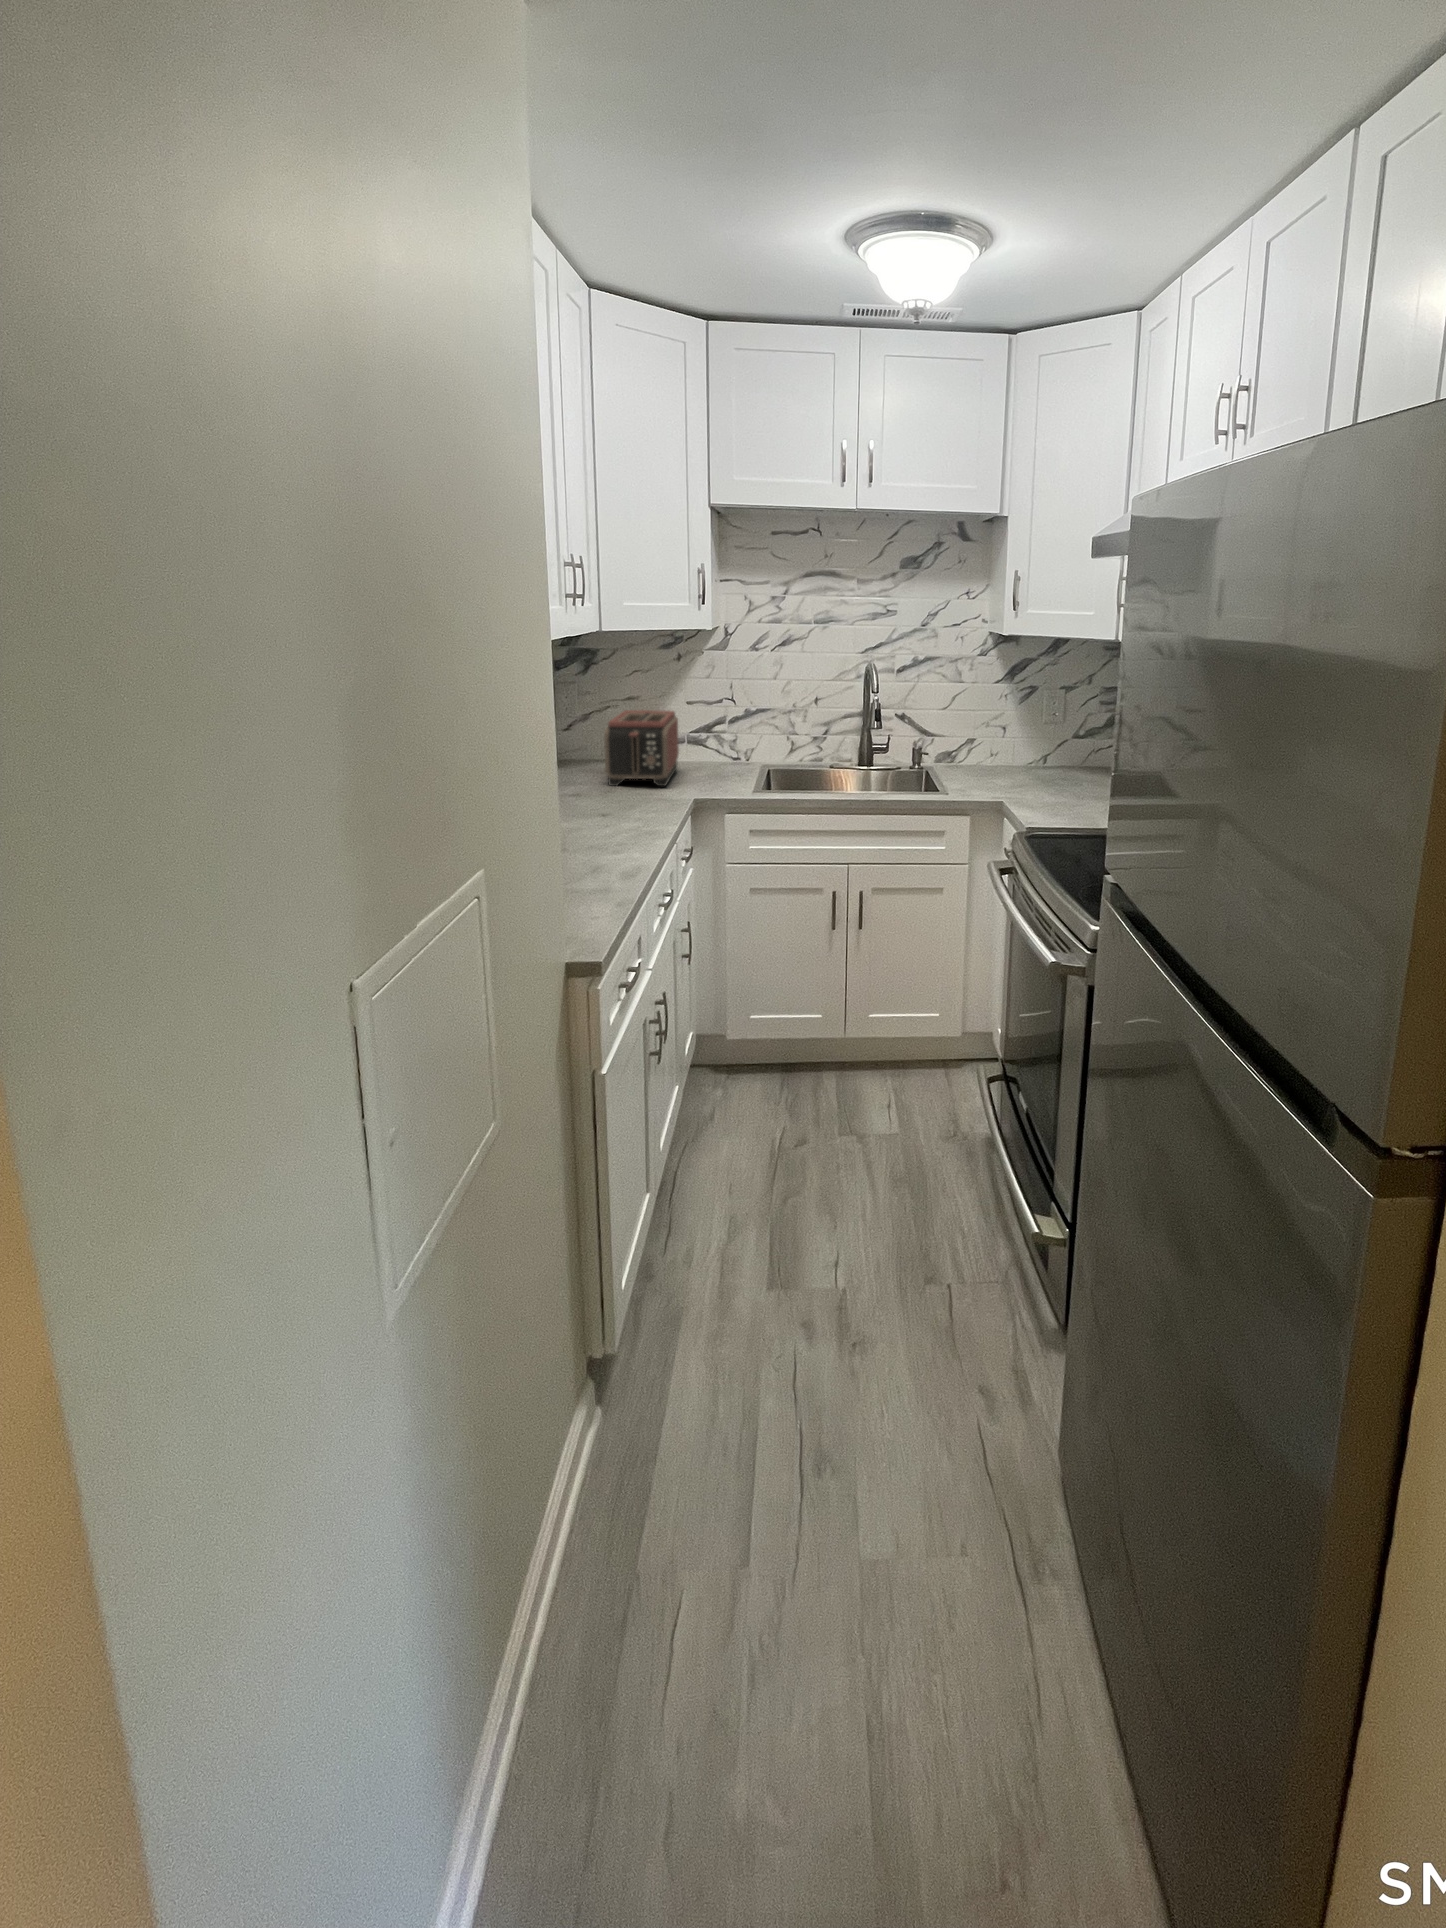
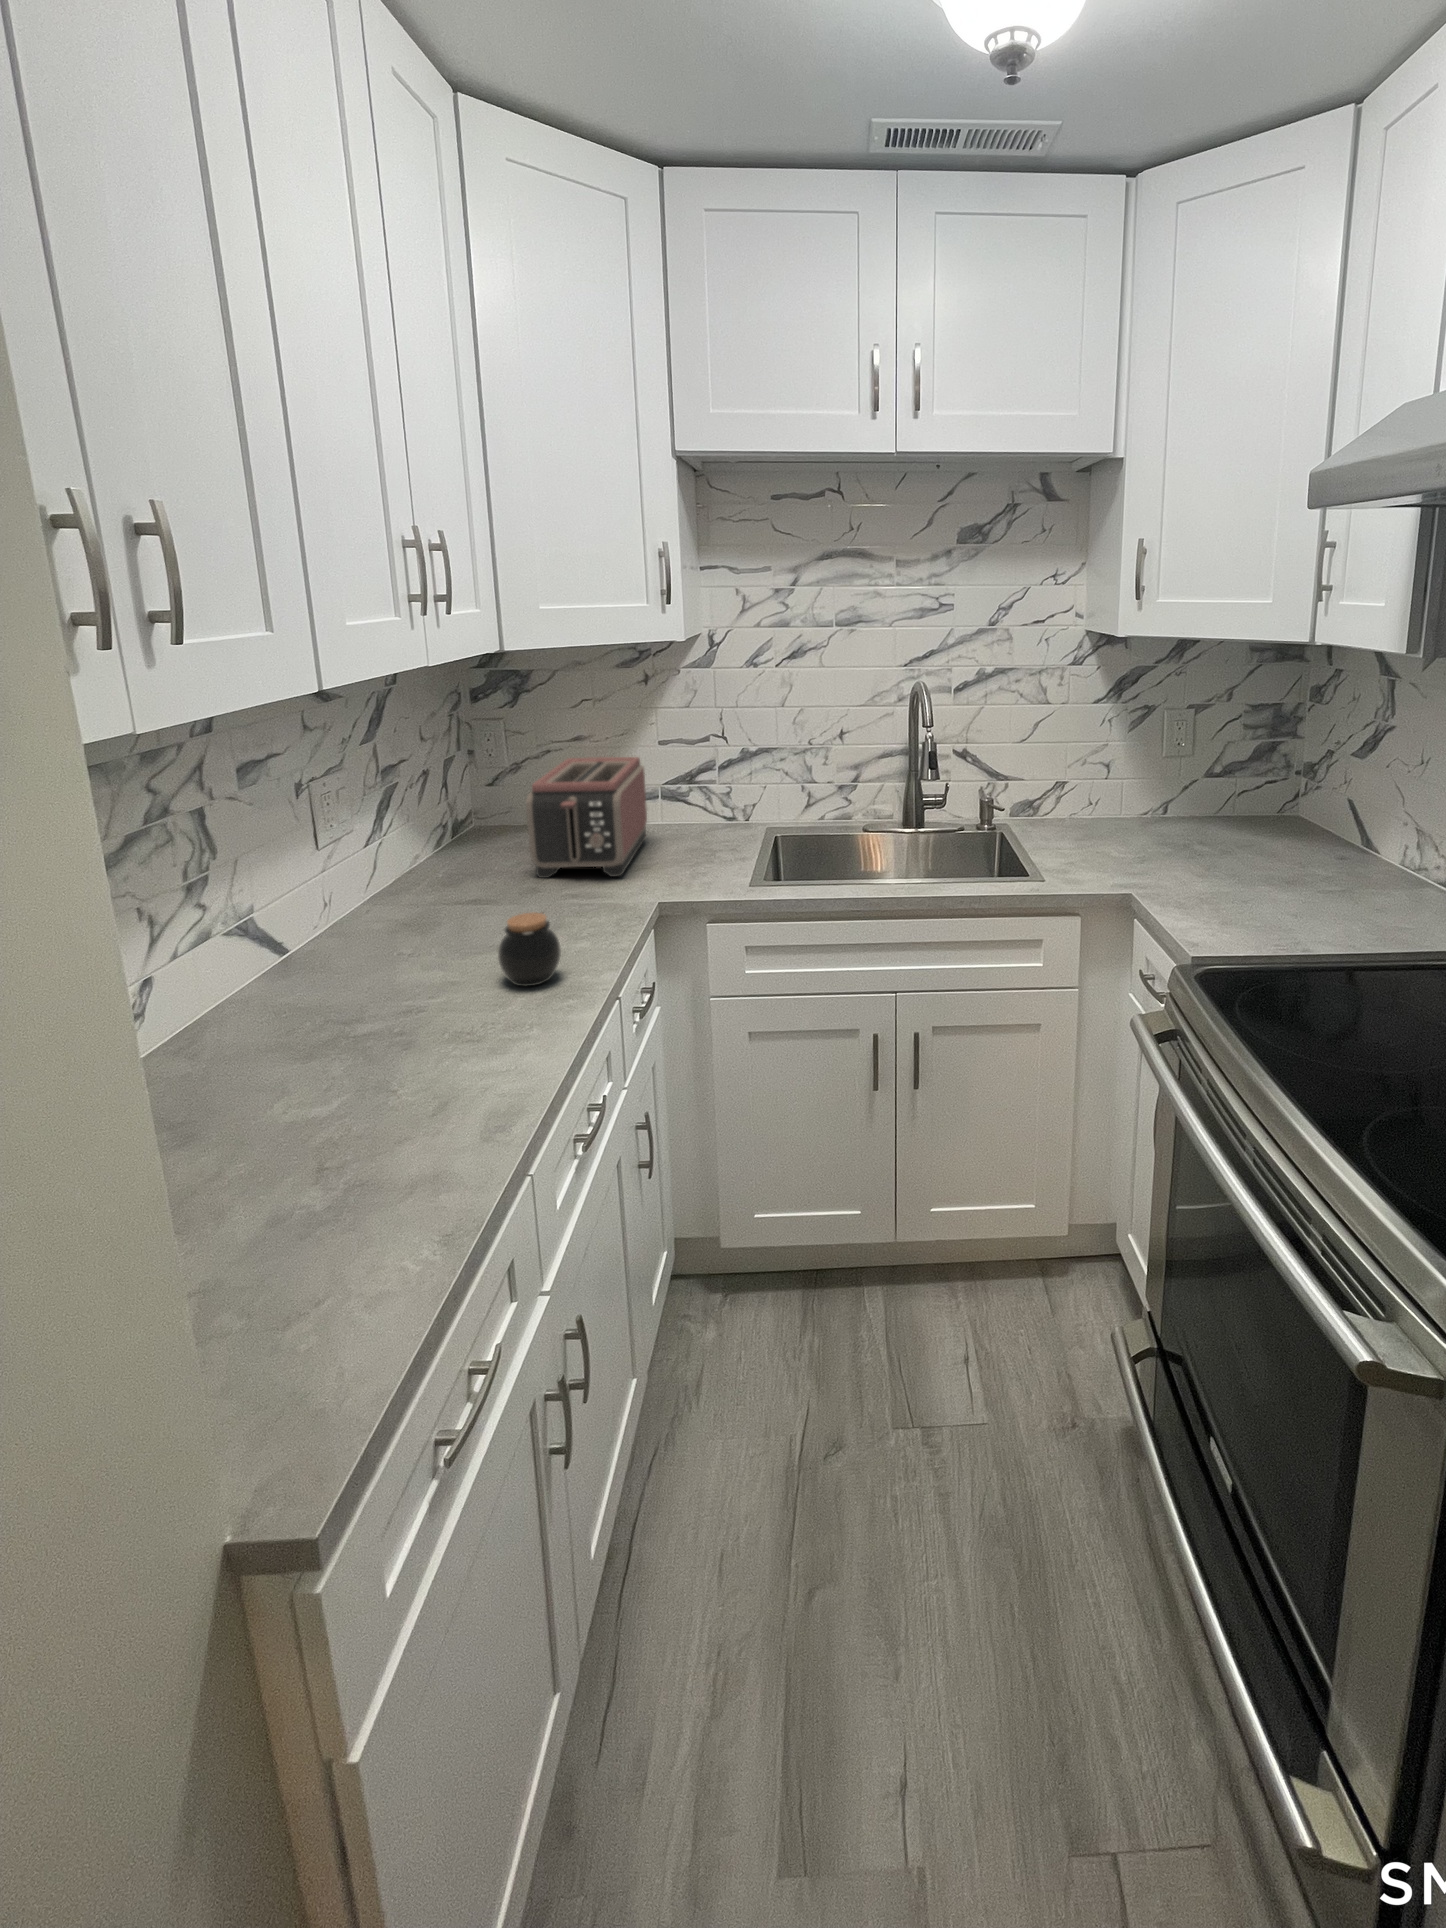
jar: none [607,786,643,828] -> present [498,913,561,986]

